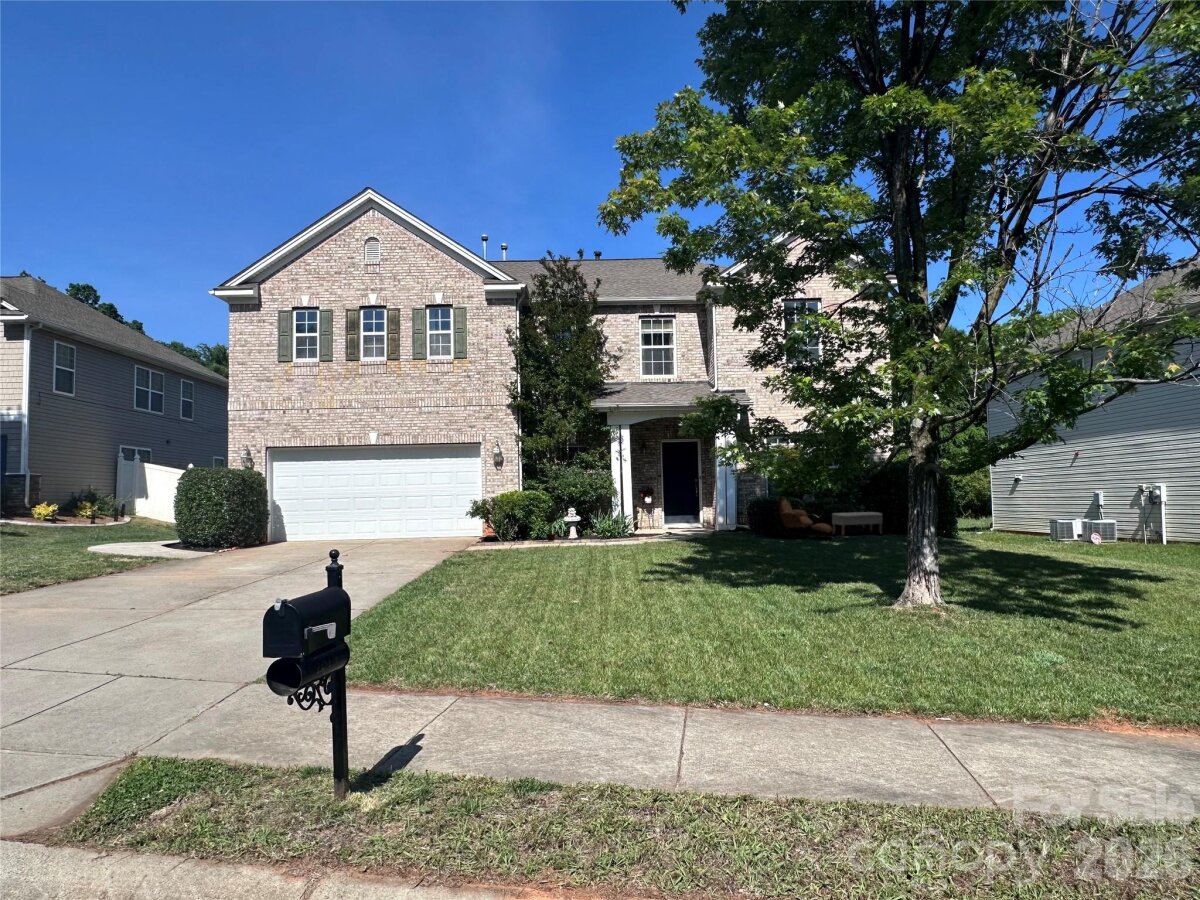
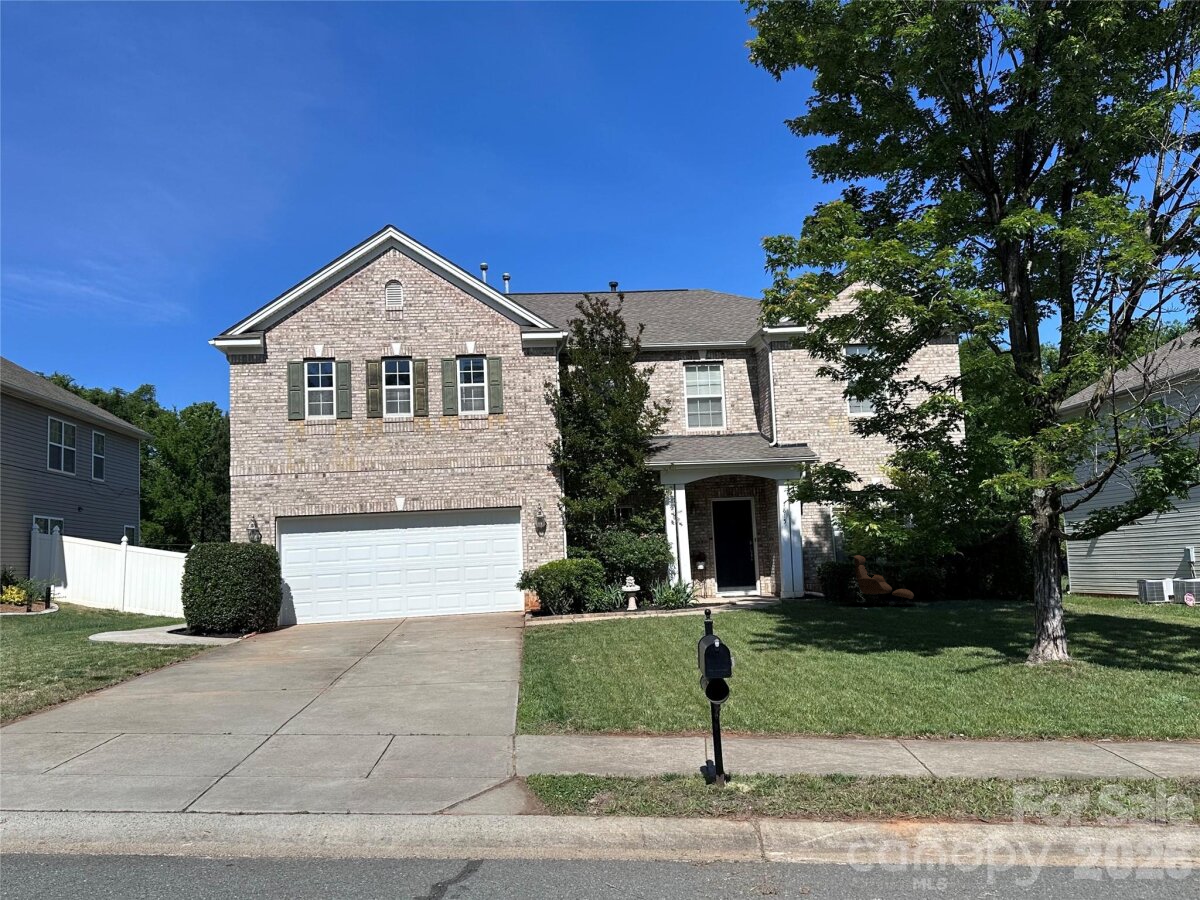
potted tree: present [538,504,566,541] -> none [595,573,629,616]
bench: present [832,512,883,535] -> none [910,575,965,602]

